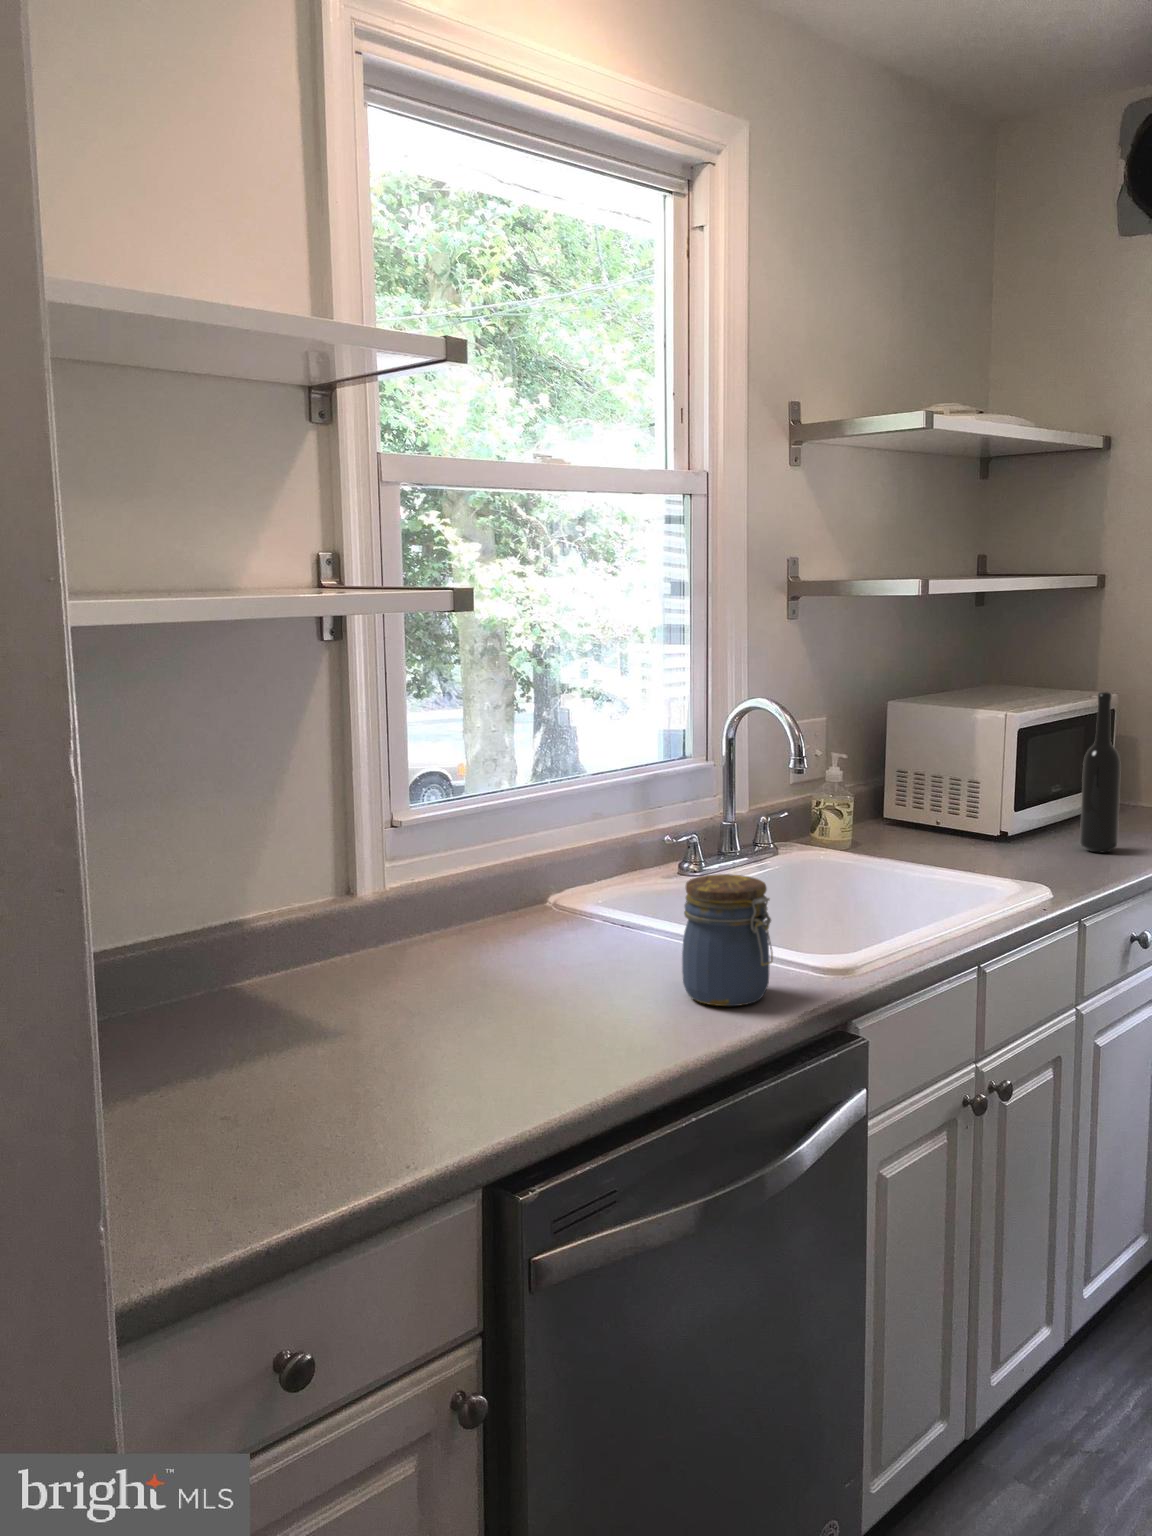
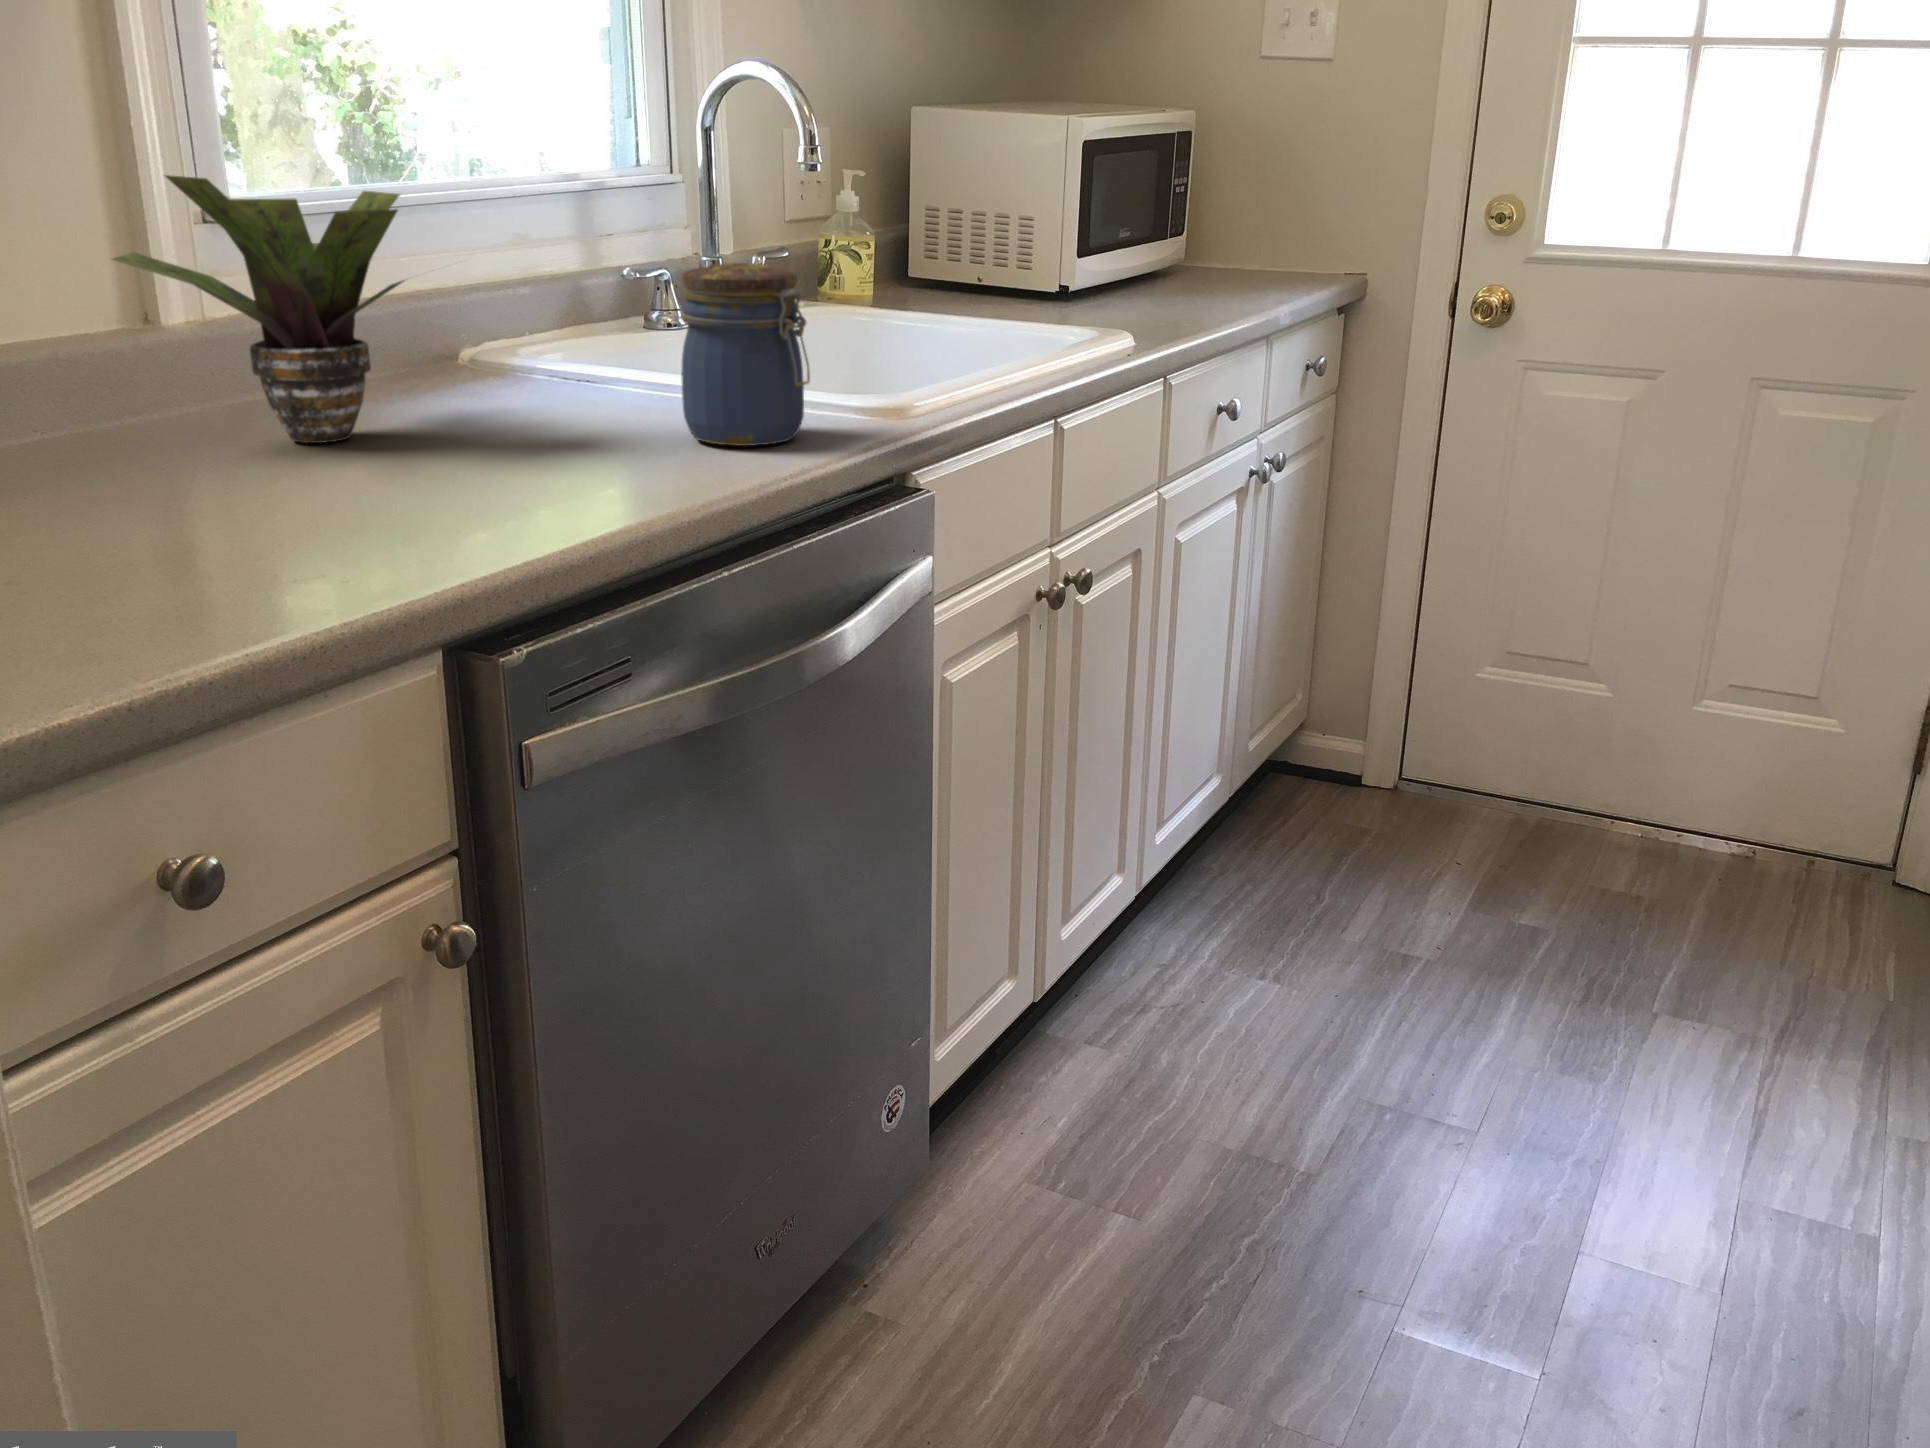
bottle: present [1080,692,1121,852] -> none [1158,89,1209,306]
potted plant: none [328,818,553,986] -> present [113,175,403,443]

